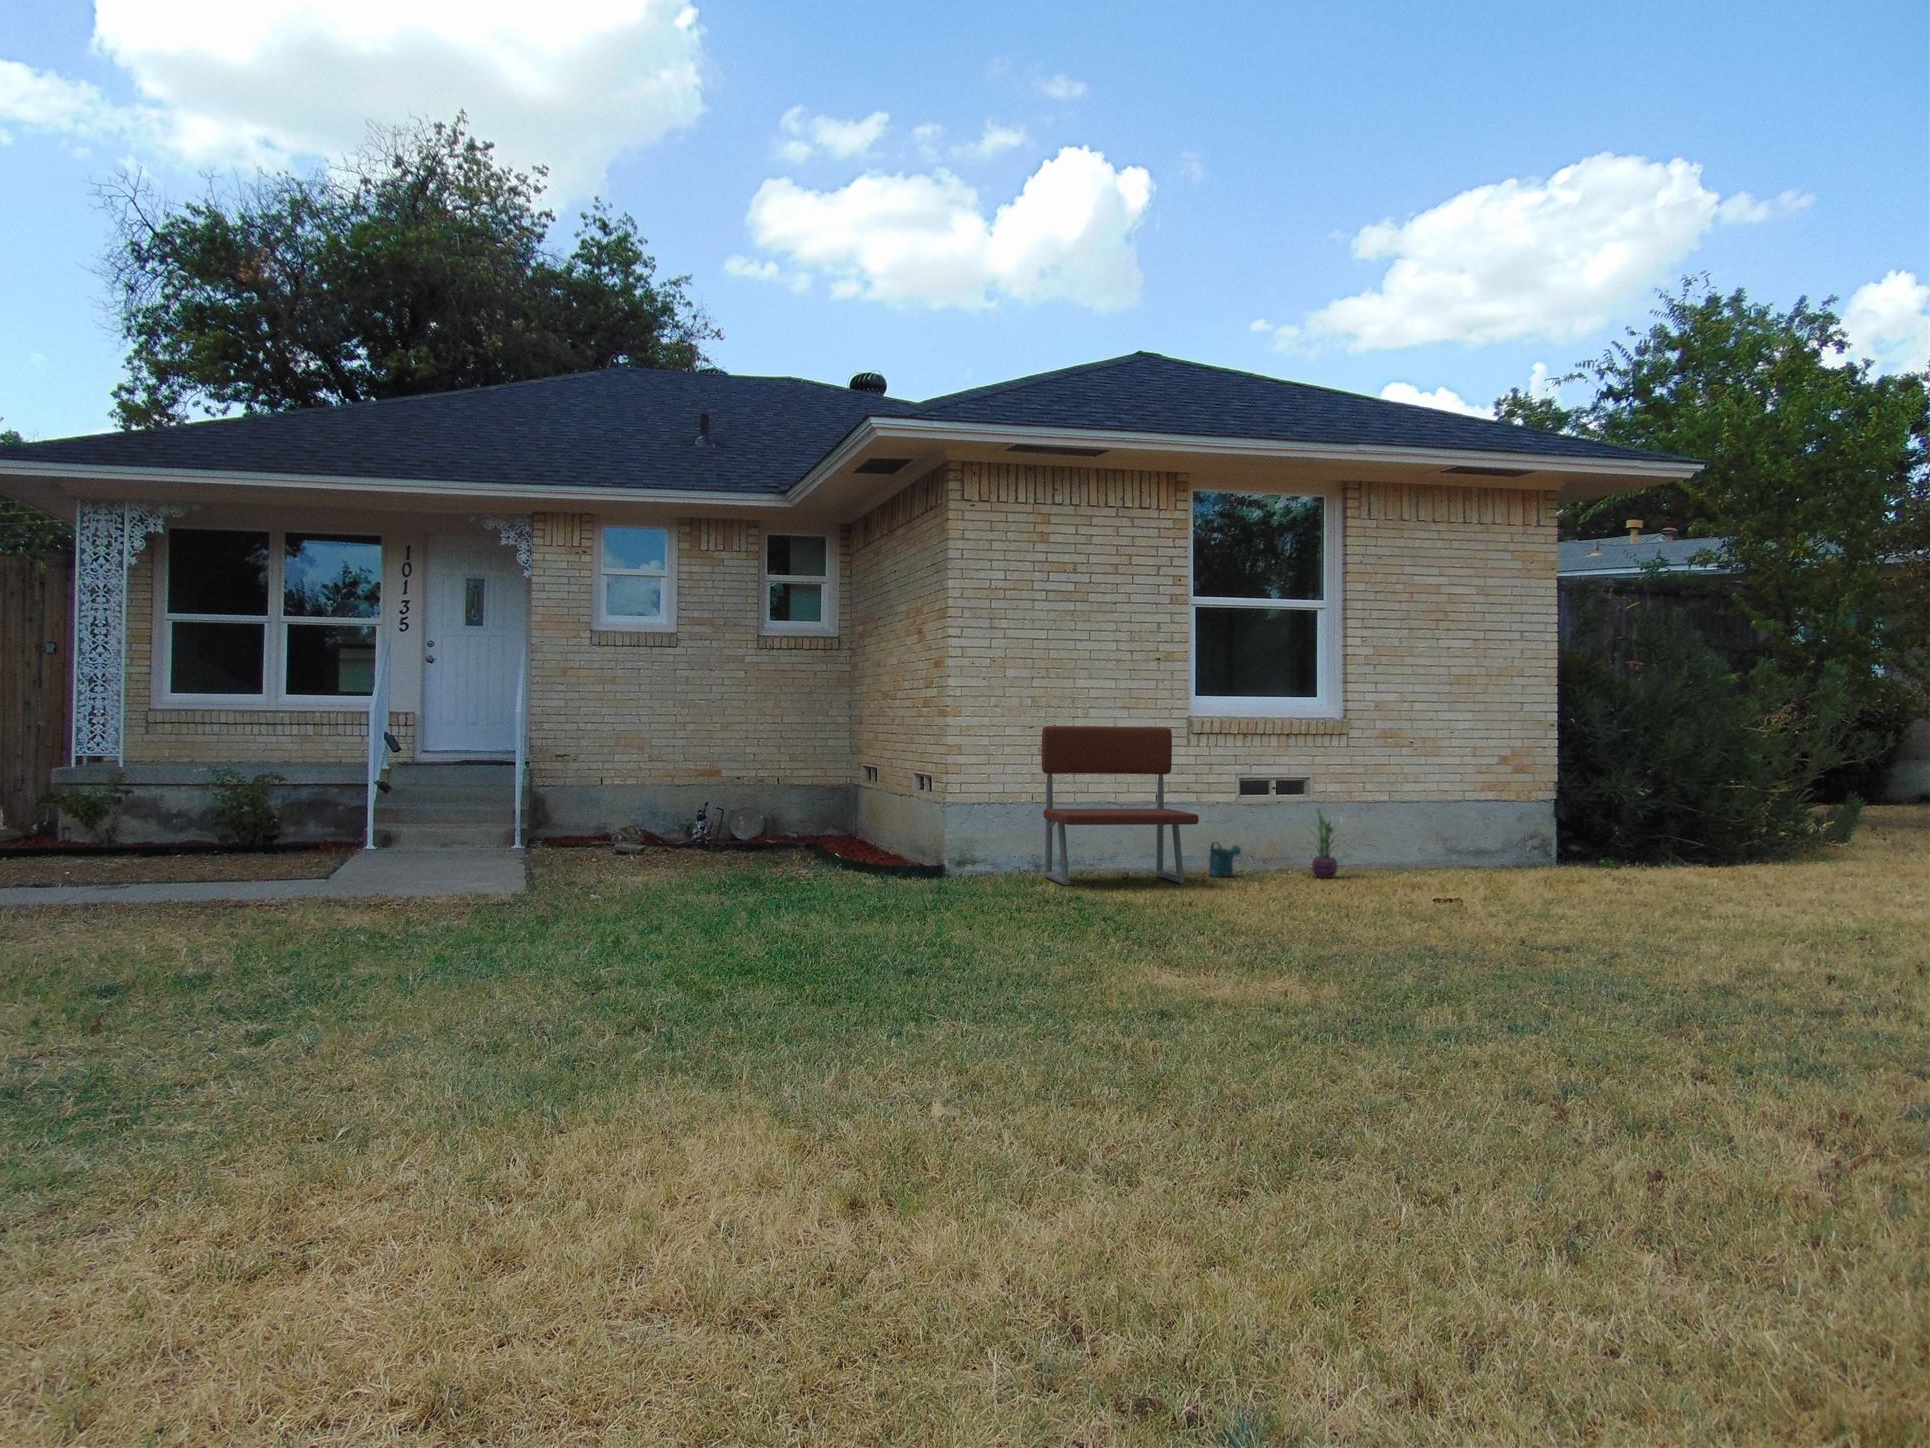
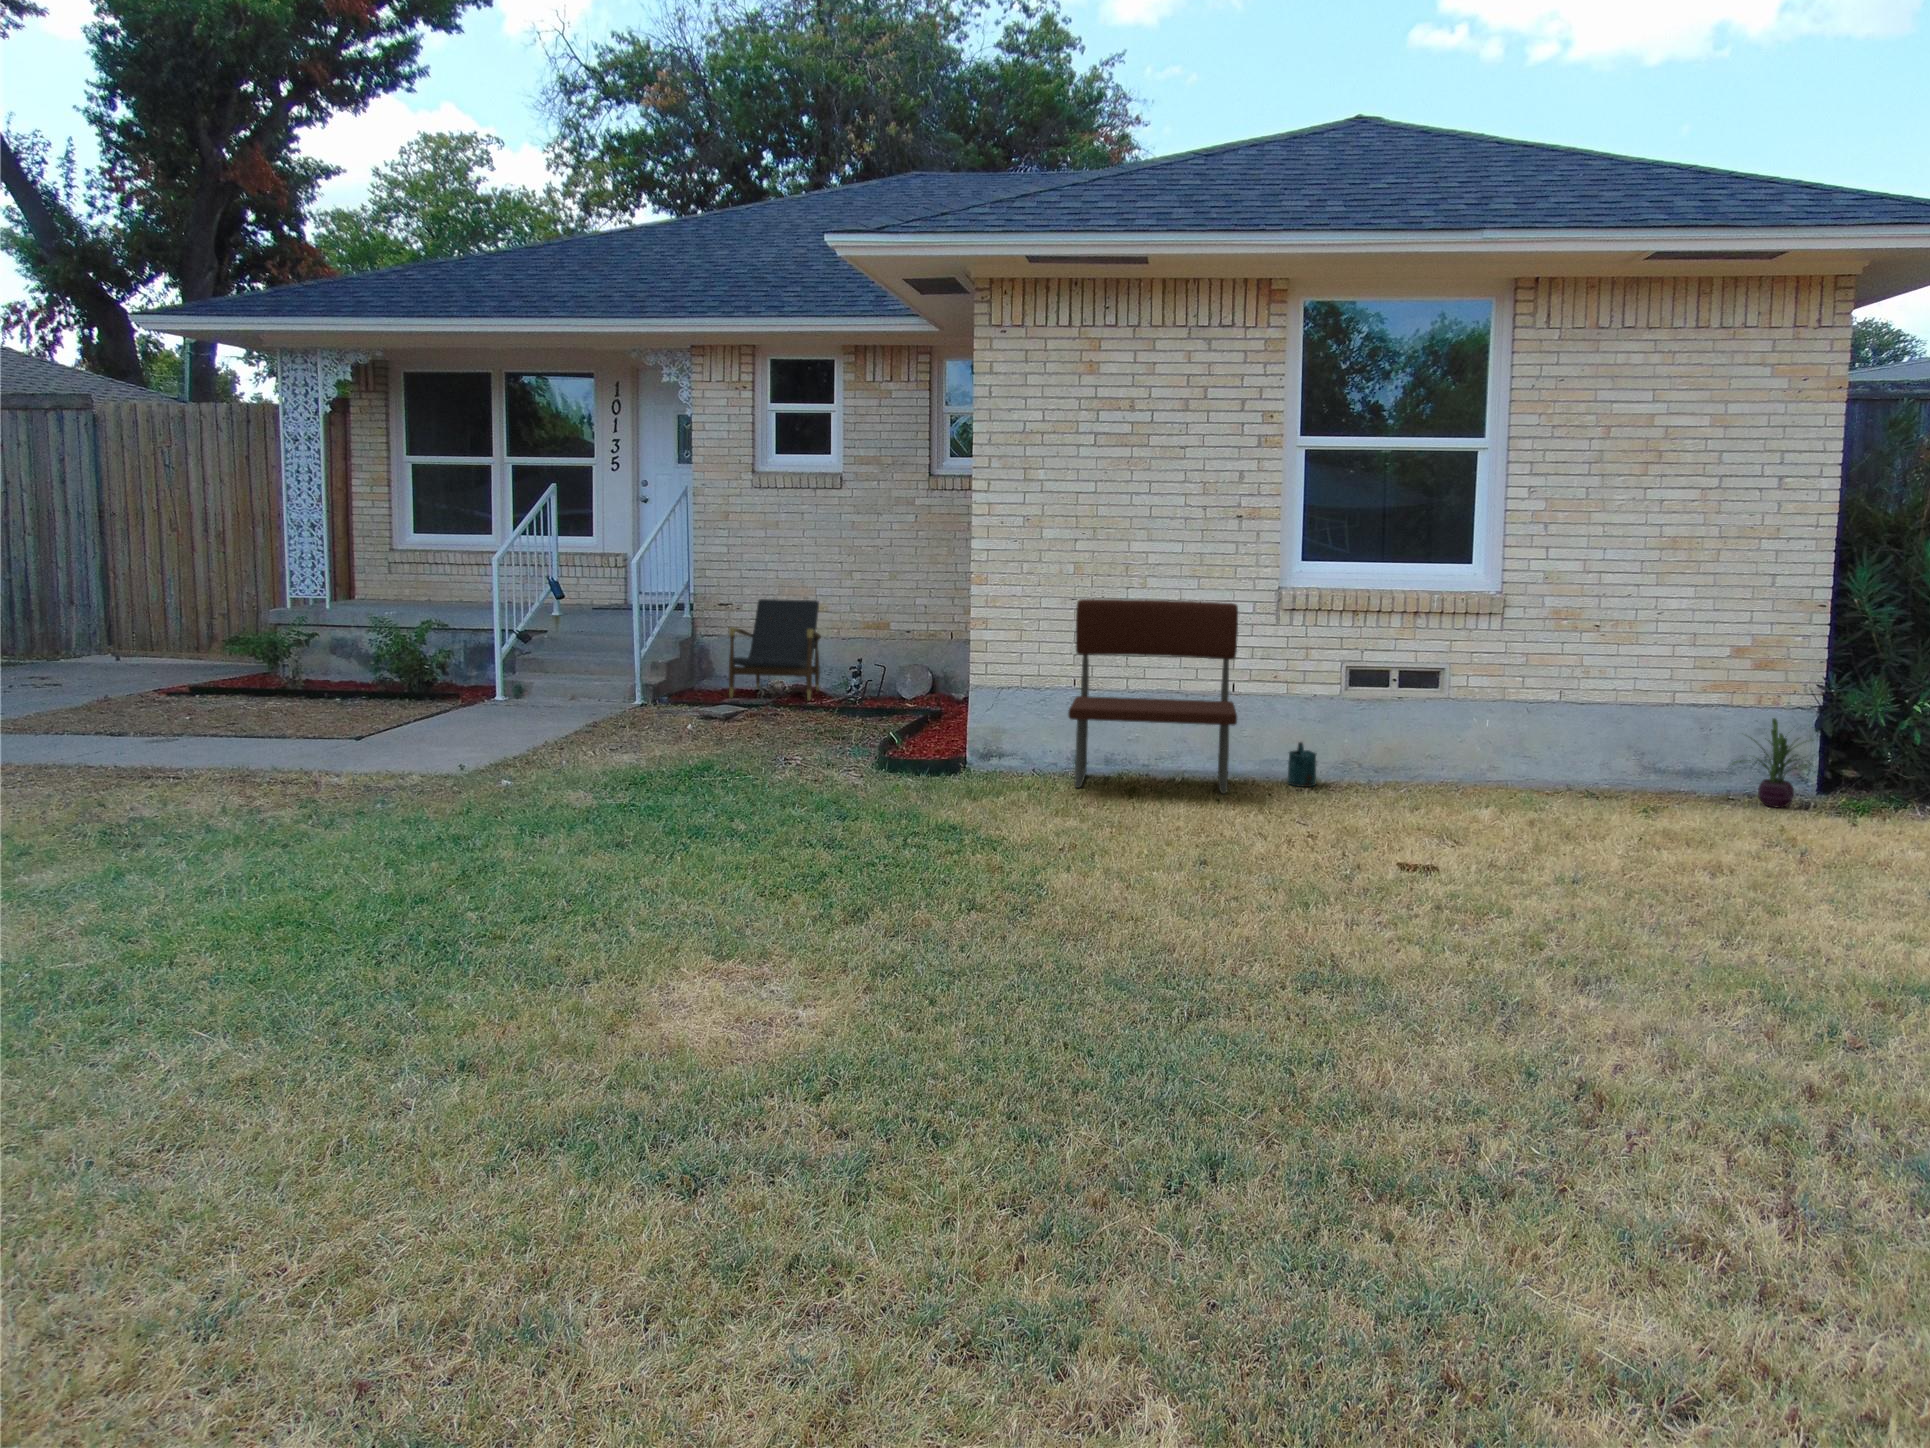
lounge chair: none [604,749,687,842] -> present [729,599,821,700]
decorative plant: present [1296,809,1338,878] -> present [1732,718,1813,808]

